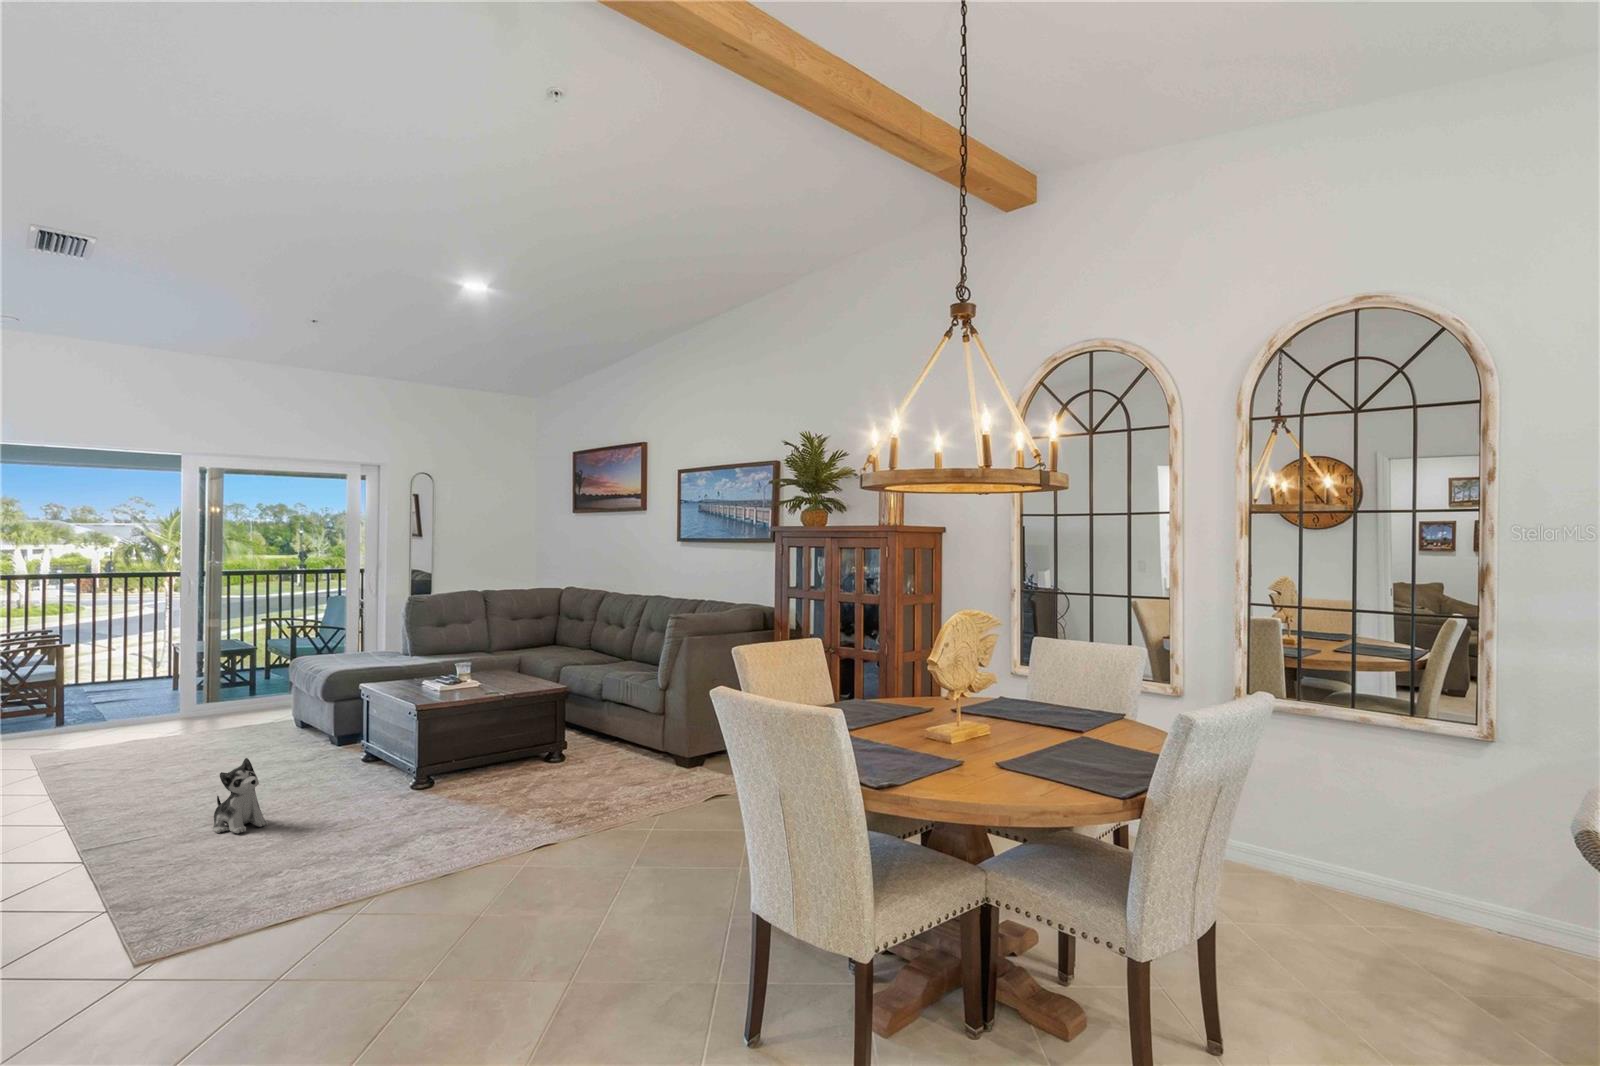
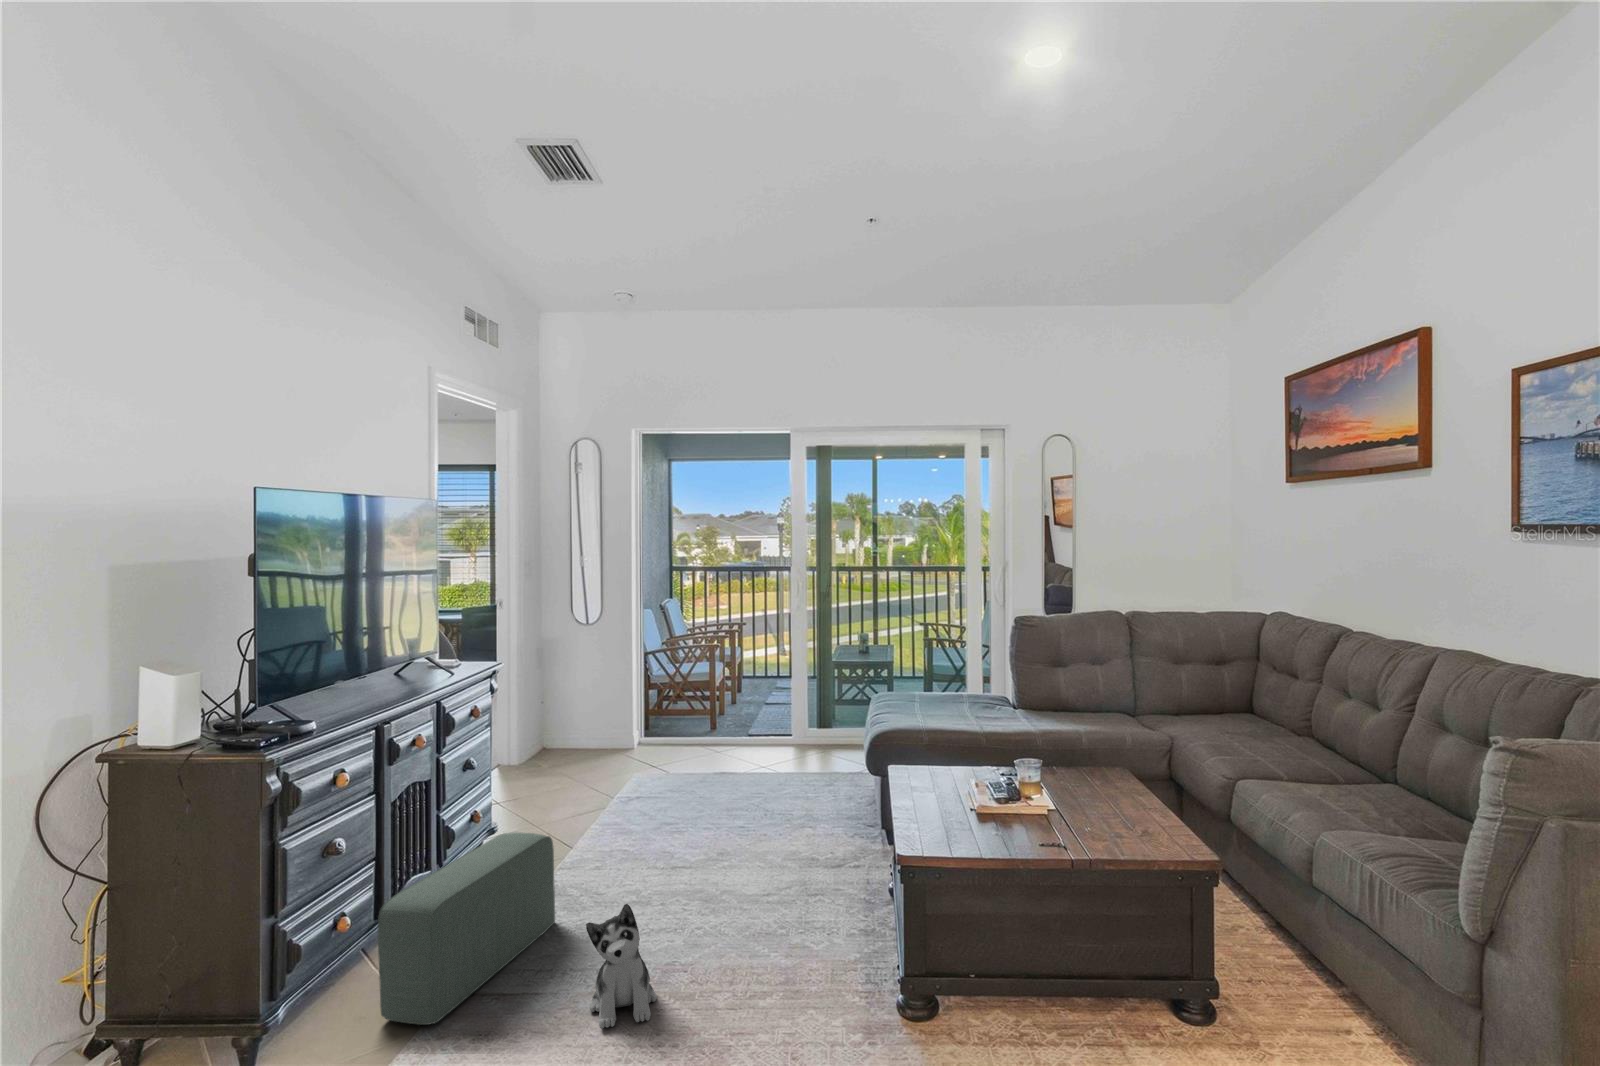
pouf: none [36,753,113,871] -> present [378,832,555,1025]

